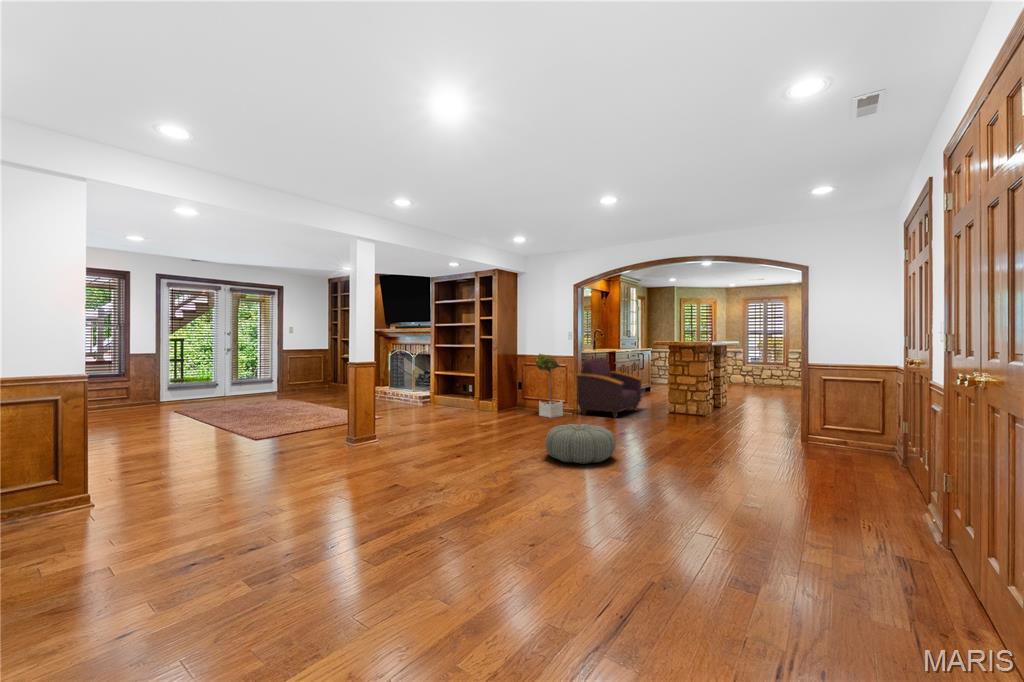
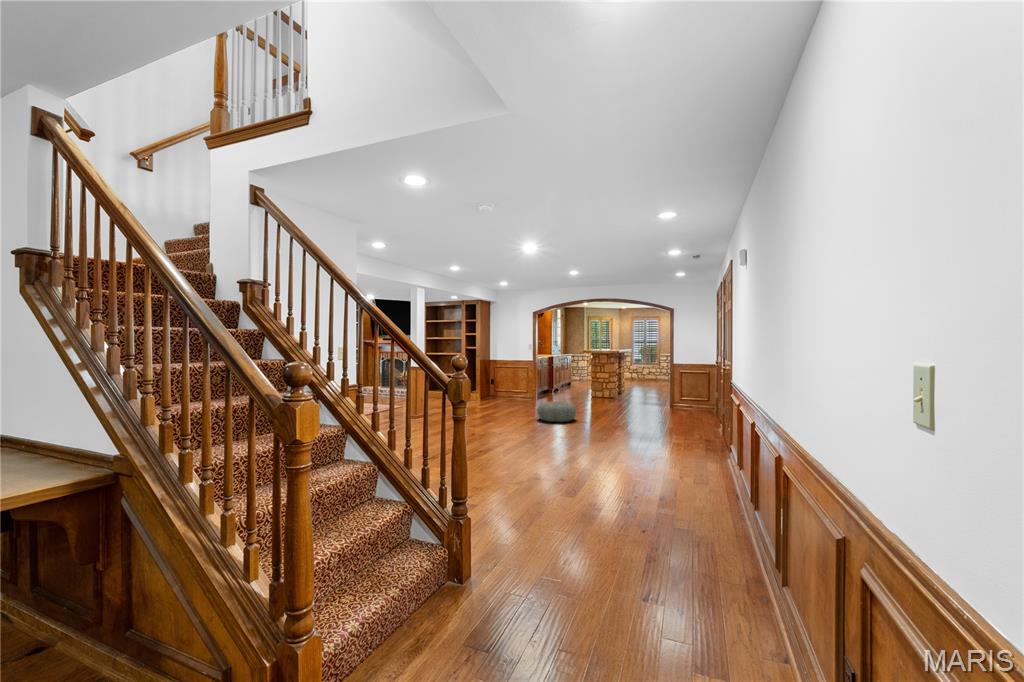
potted tree: present [536,354,563,418] -> none [508,359,527,402]
armchair: present [576,358,642,418] -> none [534,362,575,401]

